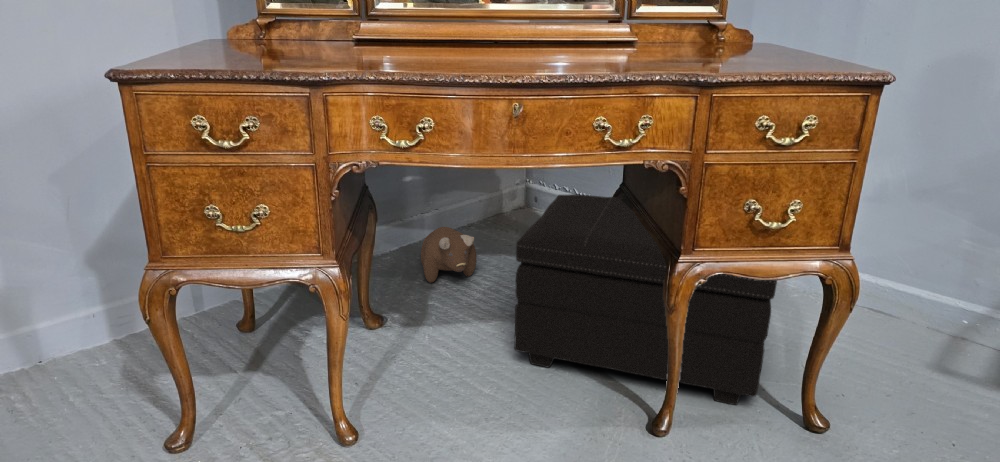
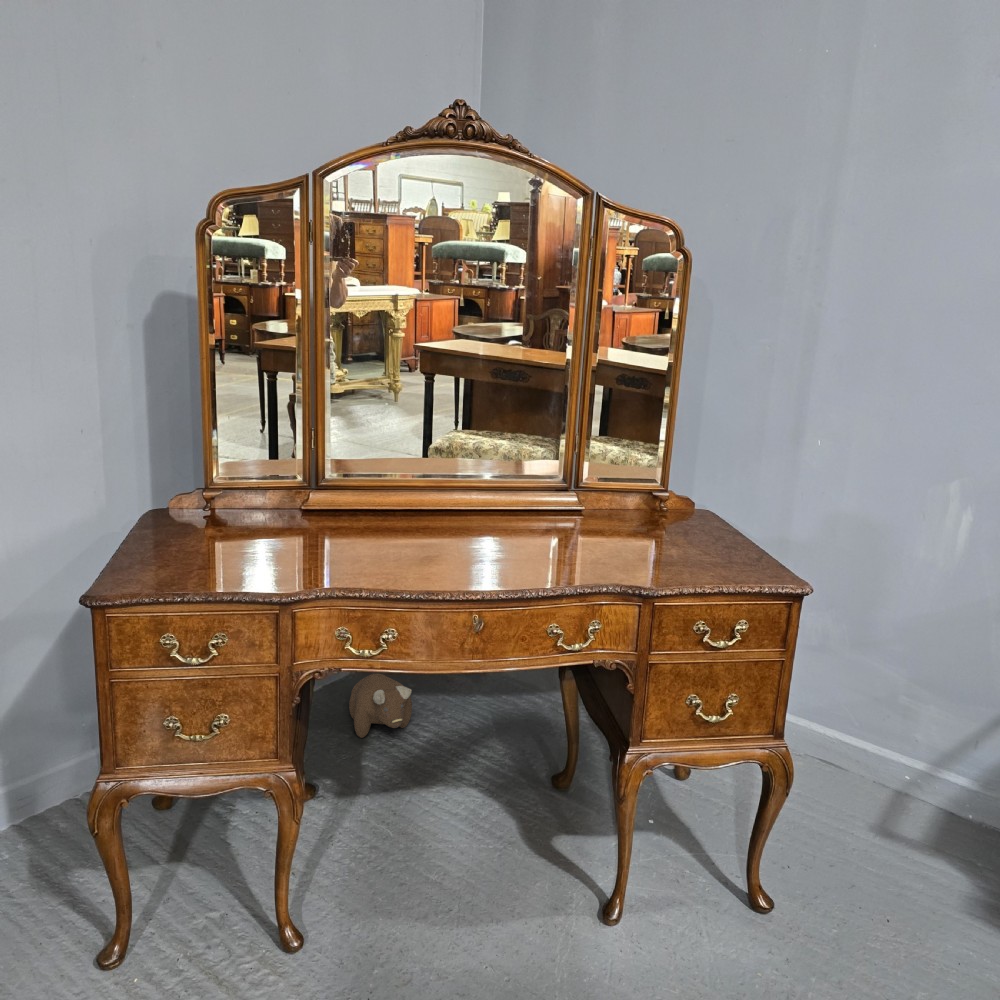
footstool: present [514,194,777,405] -> none [461,648,721,882]

